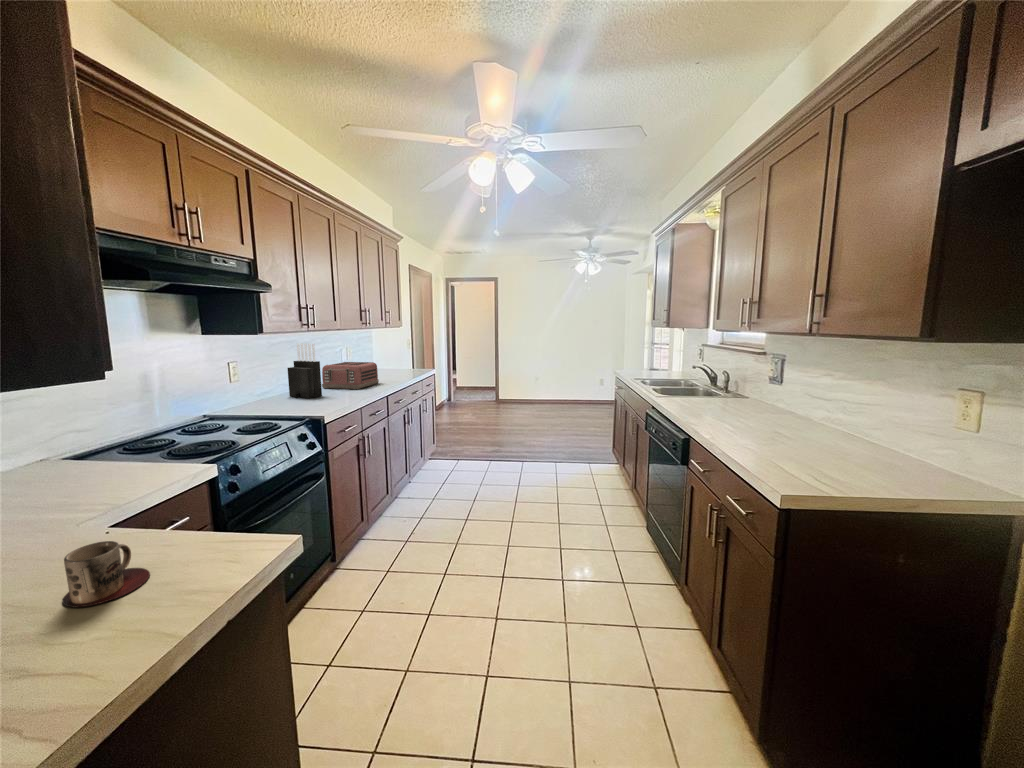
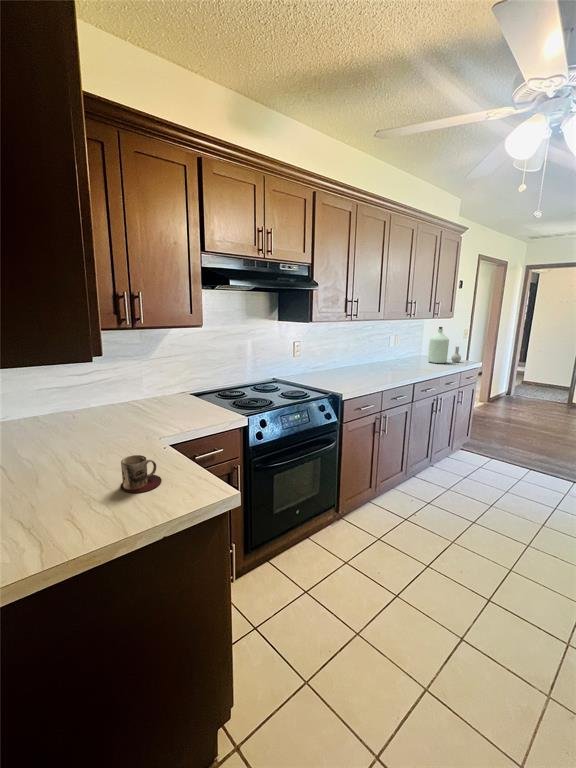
bottle: none [386,337,418,375] -> present [428,327,461,363]
knife block: present [288,343,322,398] -> none [335,330,359,376]
toaster: present [322,362,379,389] -> none [363,347,413,373]

